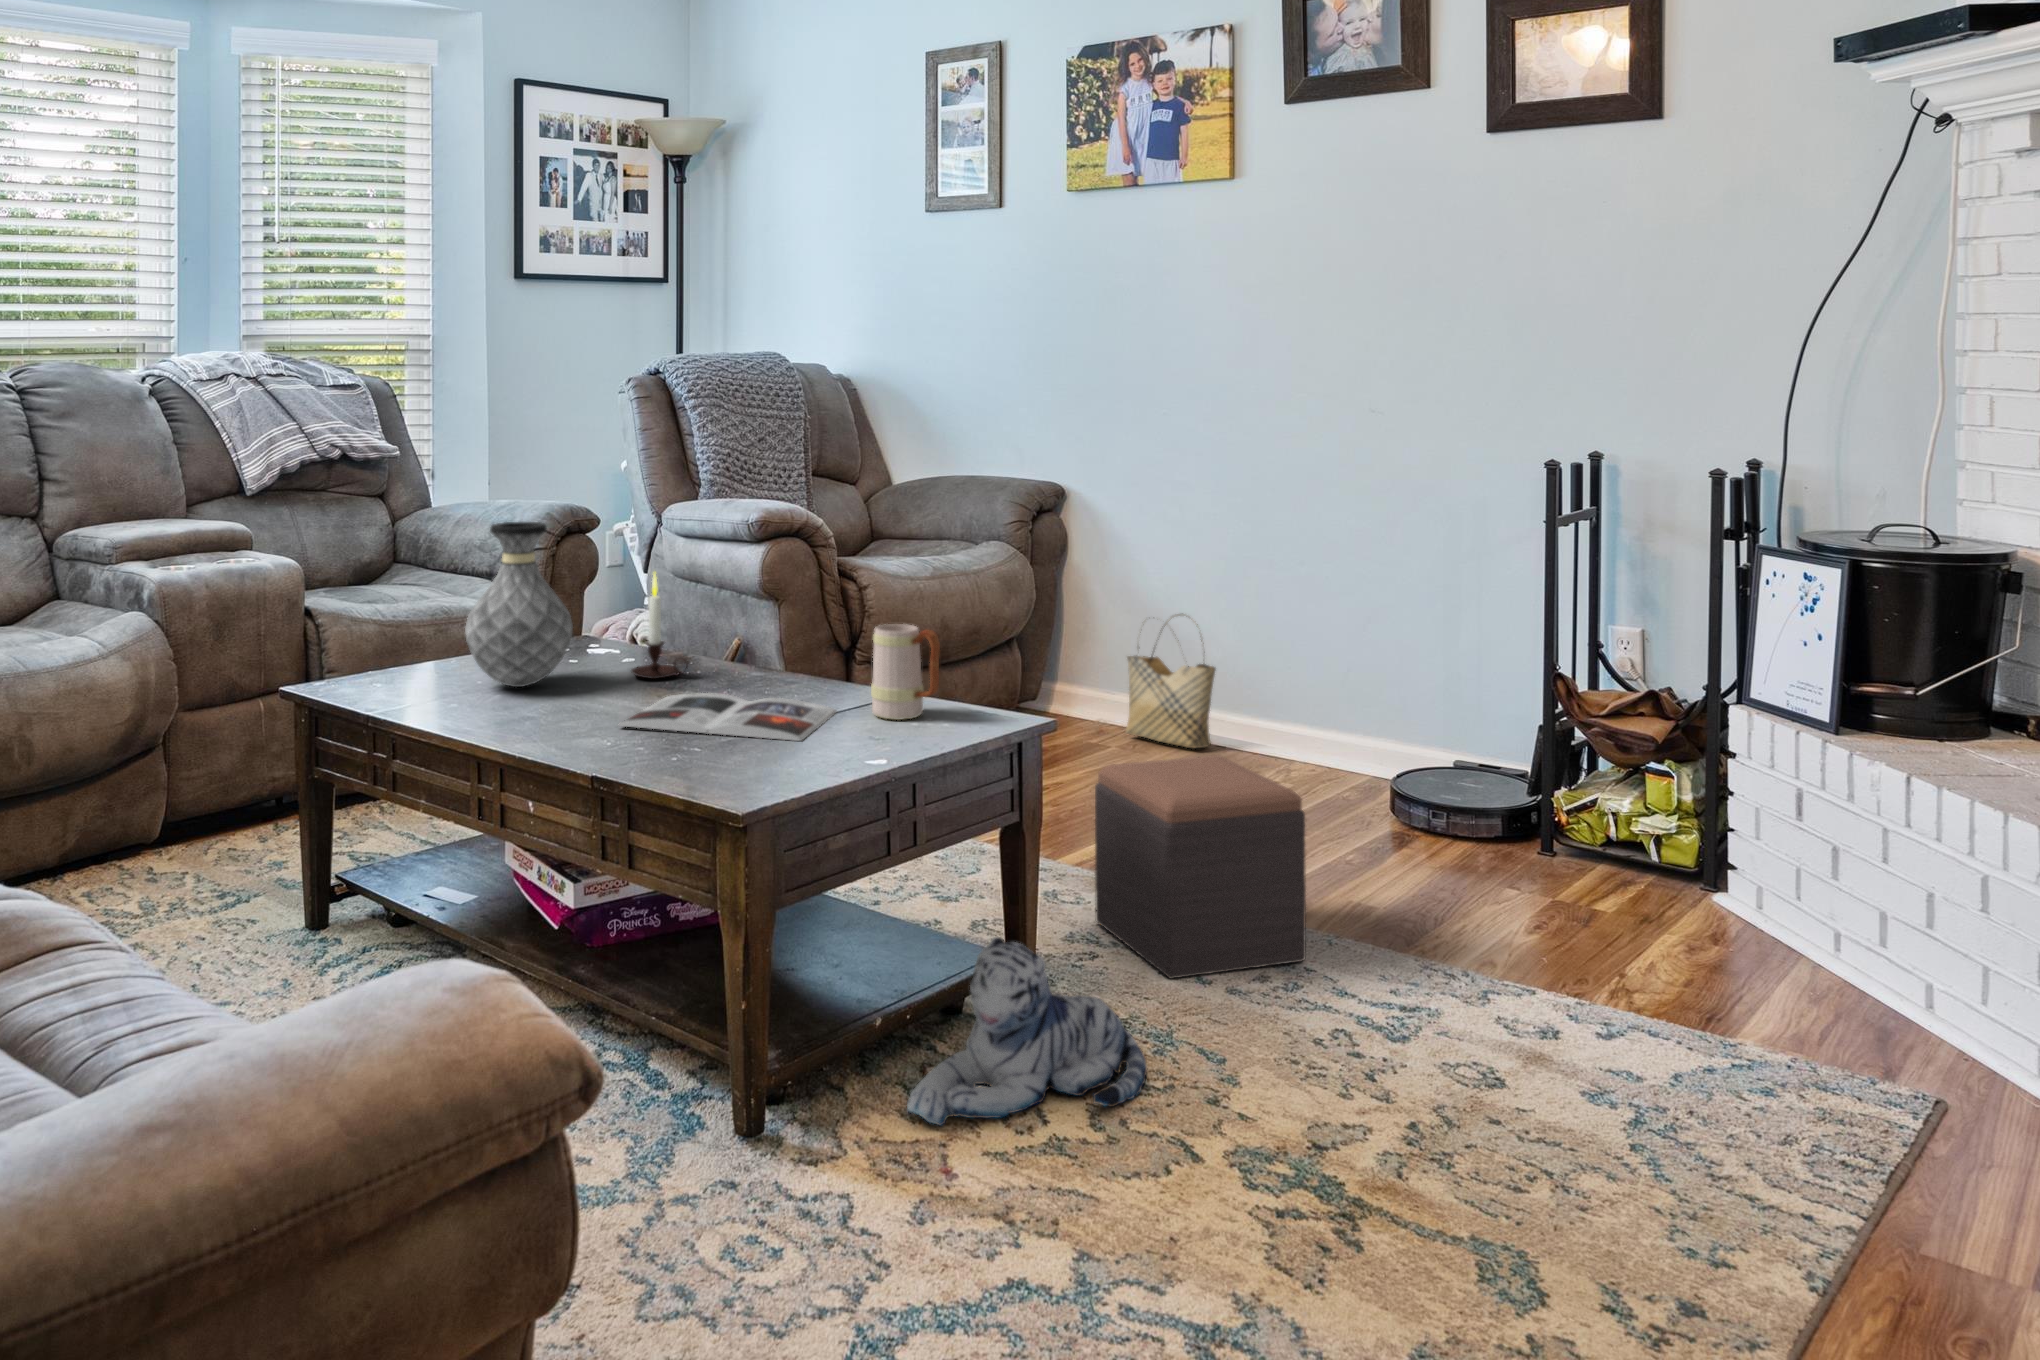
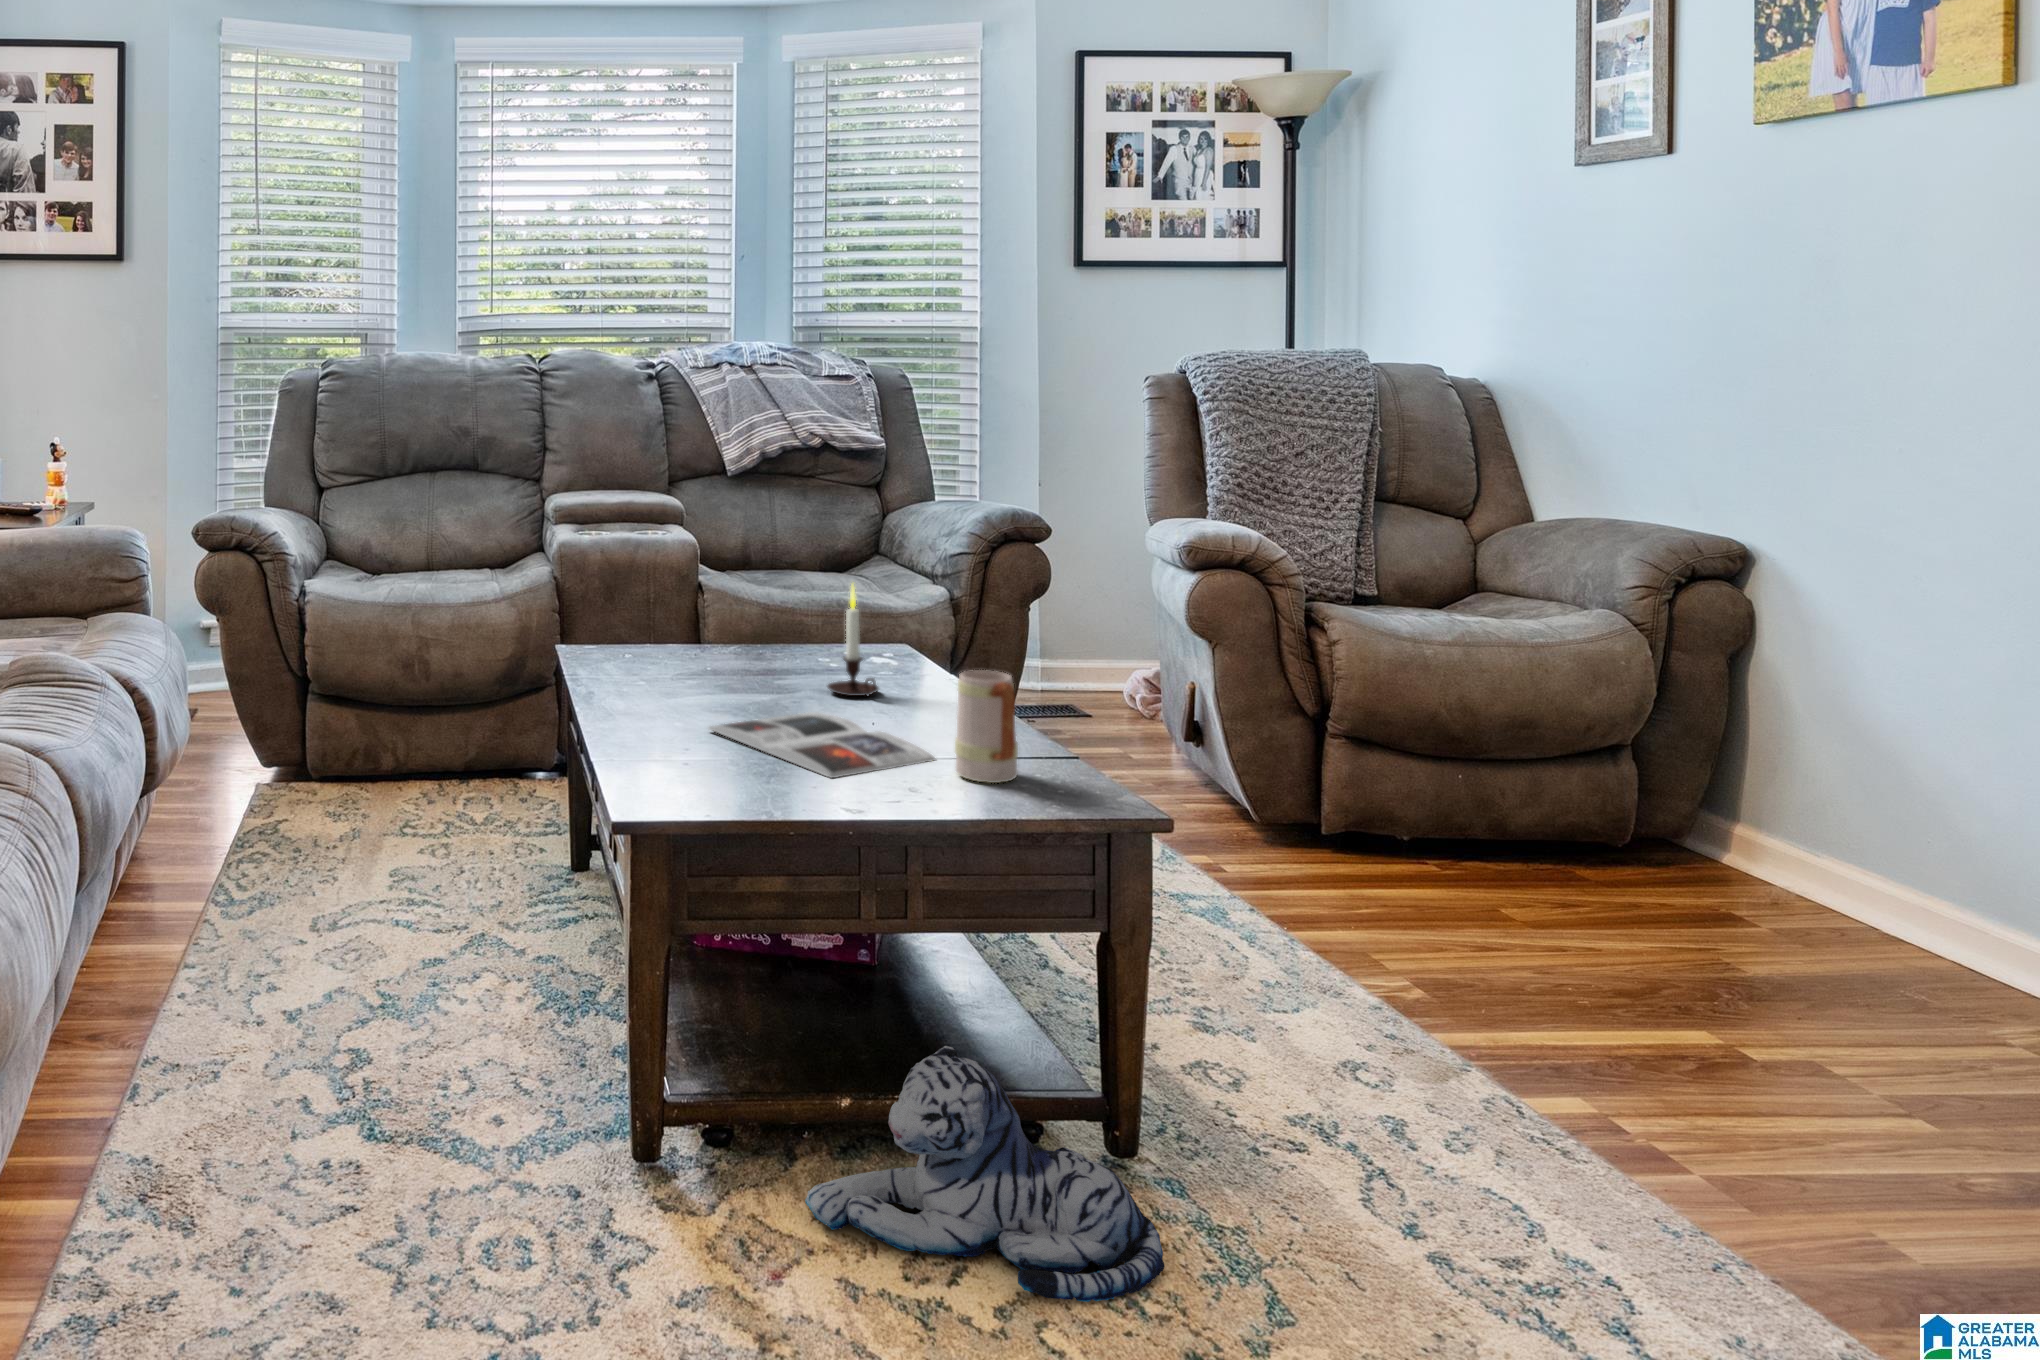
vase: present [465,522,573,687] -> none [667,517,773,681]
woven basket: present [1126,622,1216,748] -> none [1790,752,1950,968]
footstool: present [1095,755,1306,978] -> none [1352,912,1614,1268]

